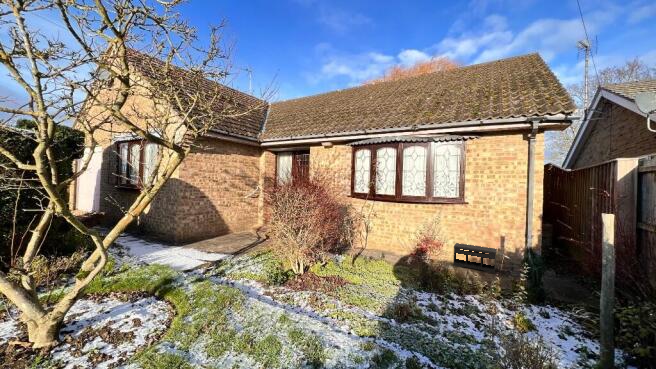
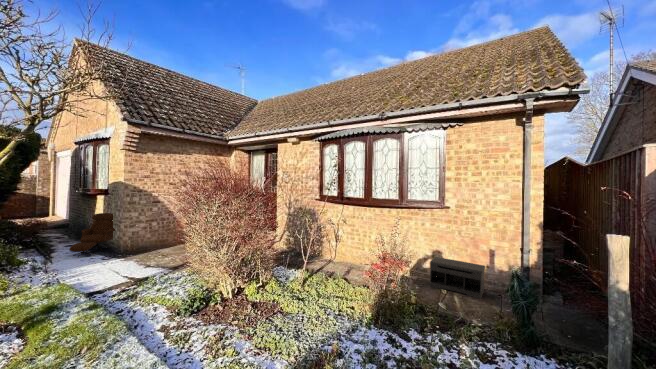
lounge chair: none [132,207,167,246] -> present [69,213,115,257]

